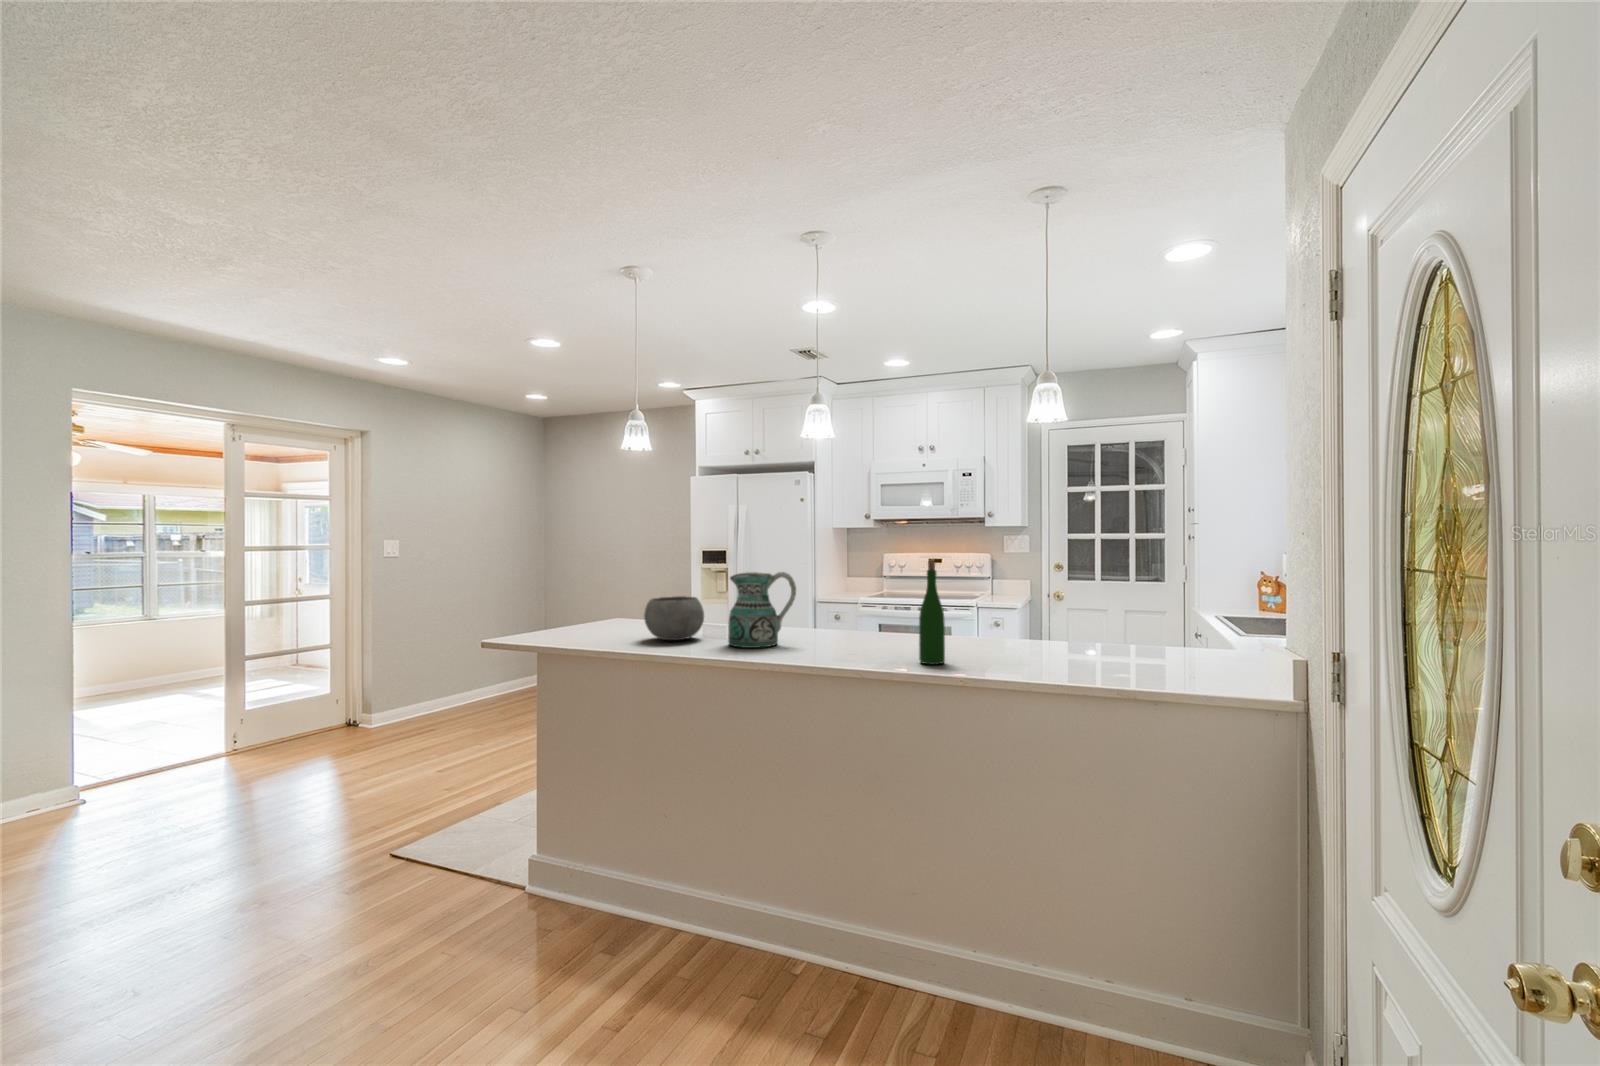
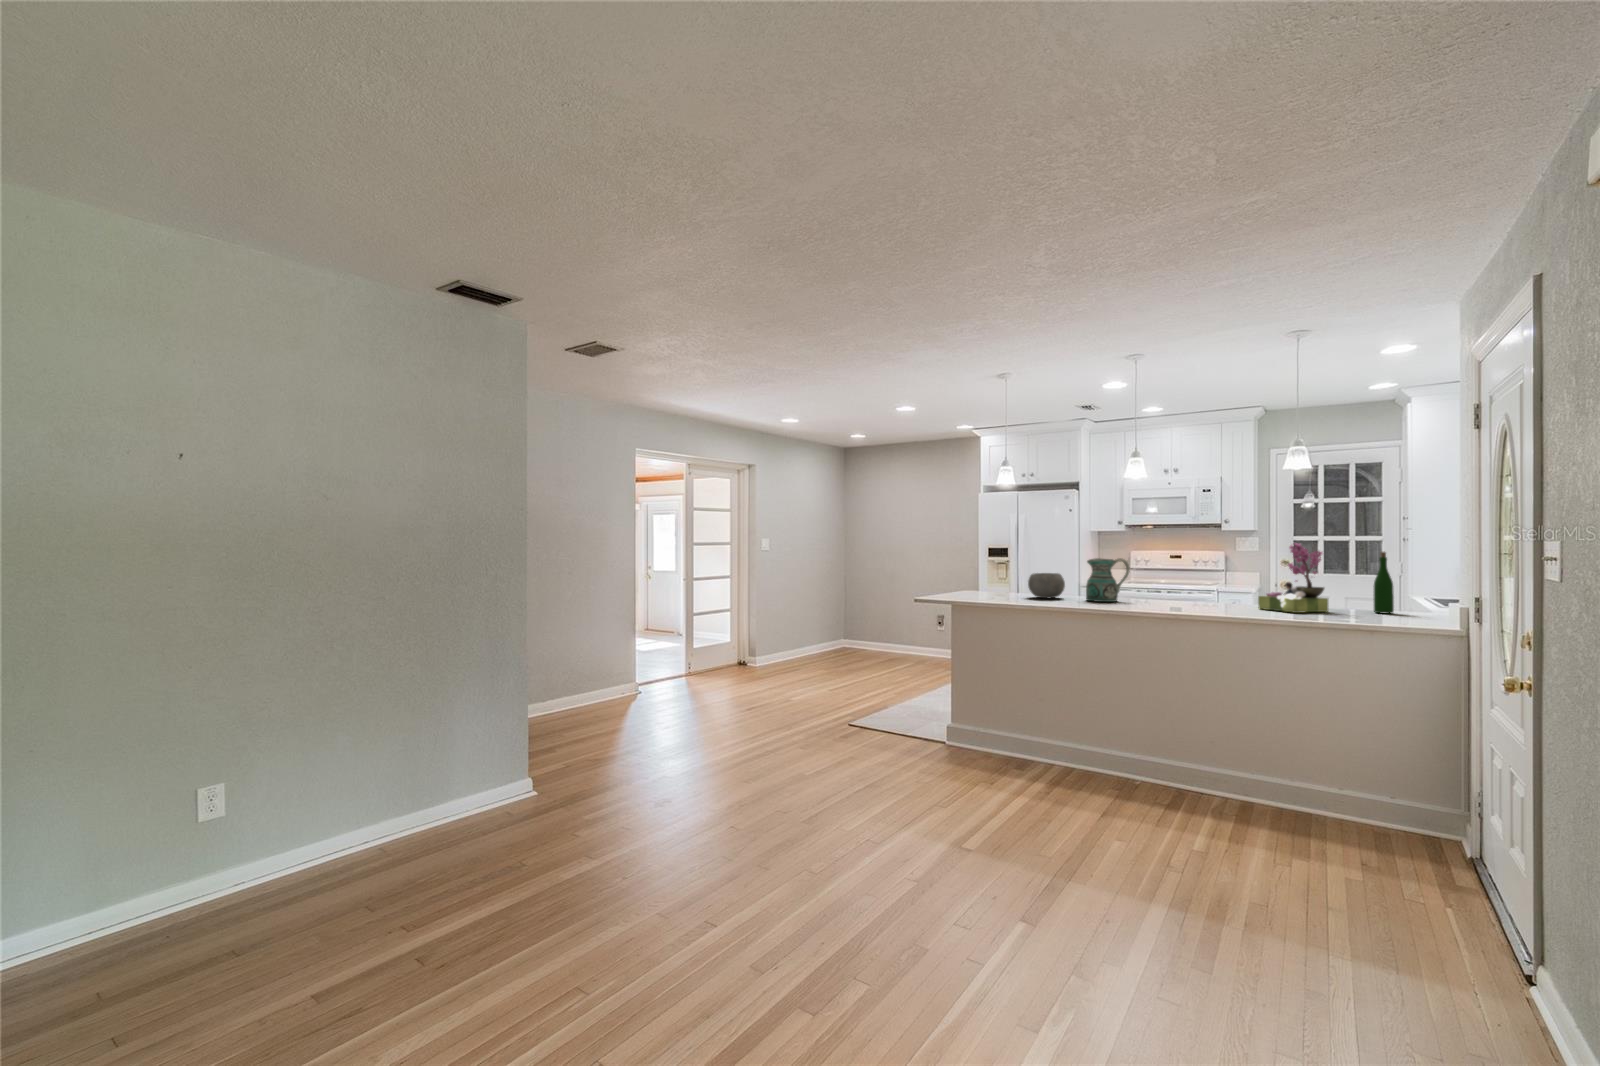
flower arrangement: none [982,543,1088,670] -> present [1258,543,1328,613]
wine bottle: present [919,561,945,664] -> present [1374,552,1394,614]

